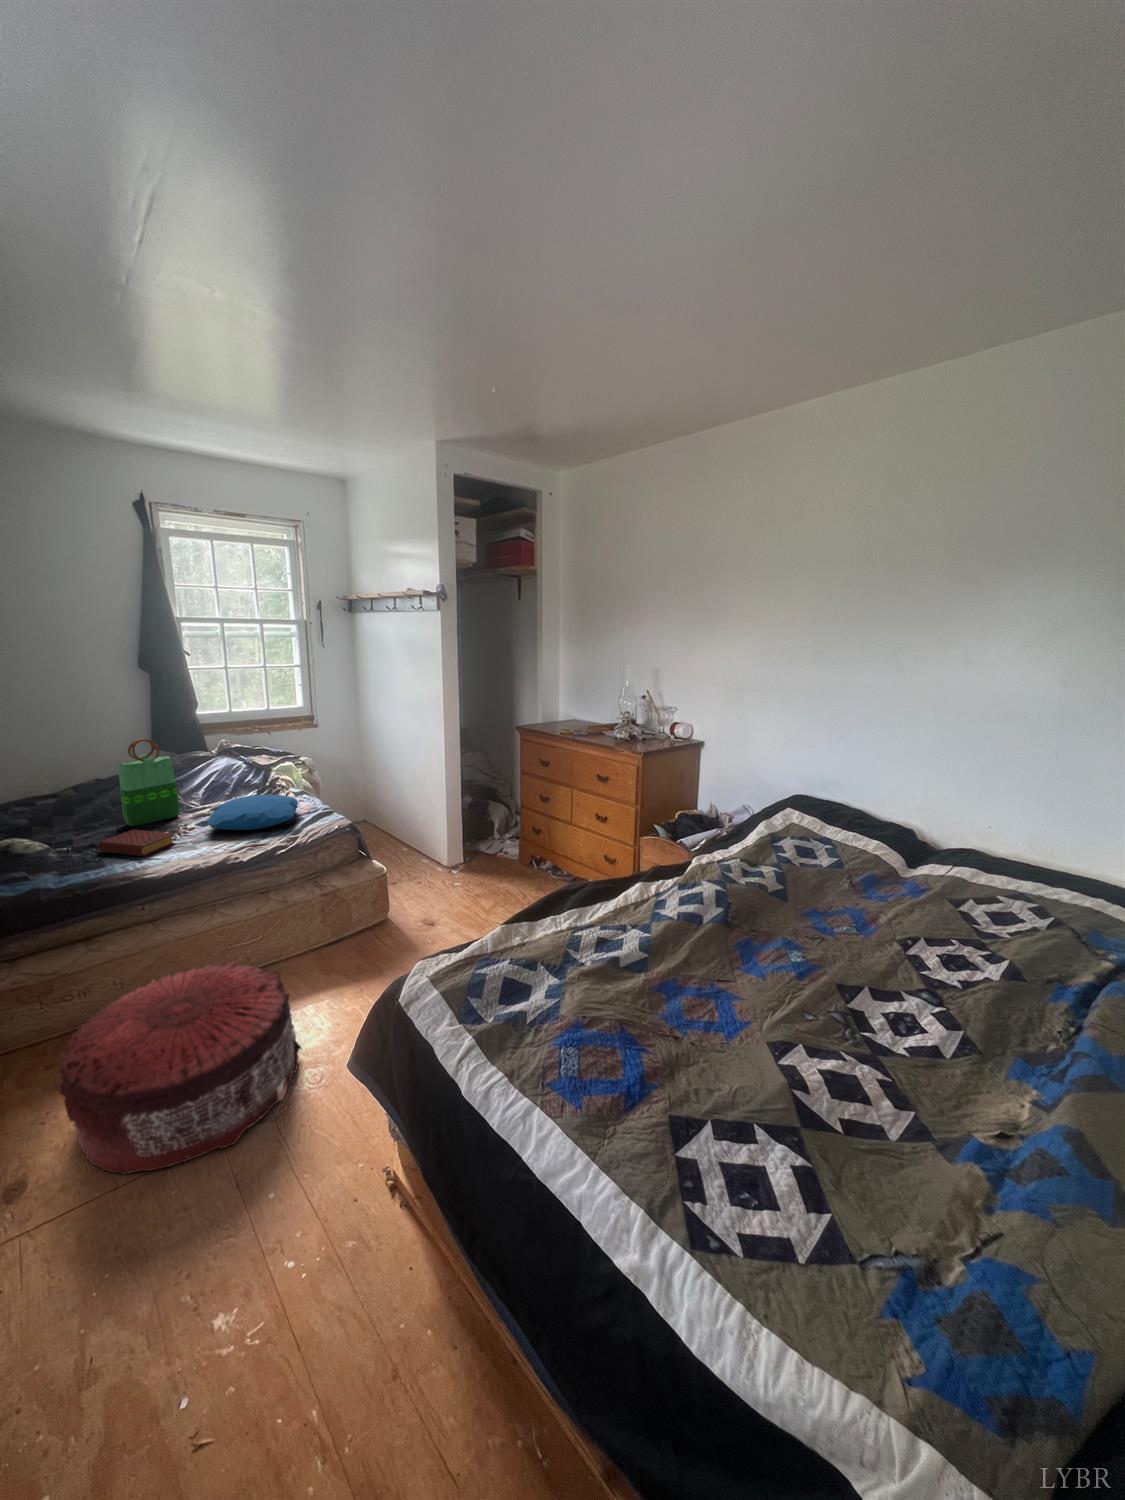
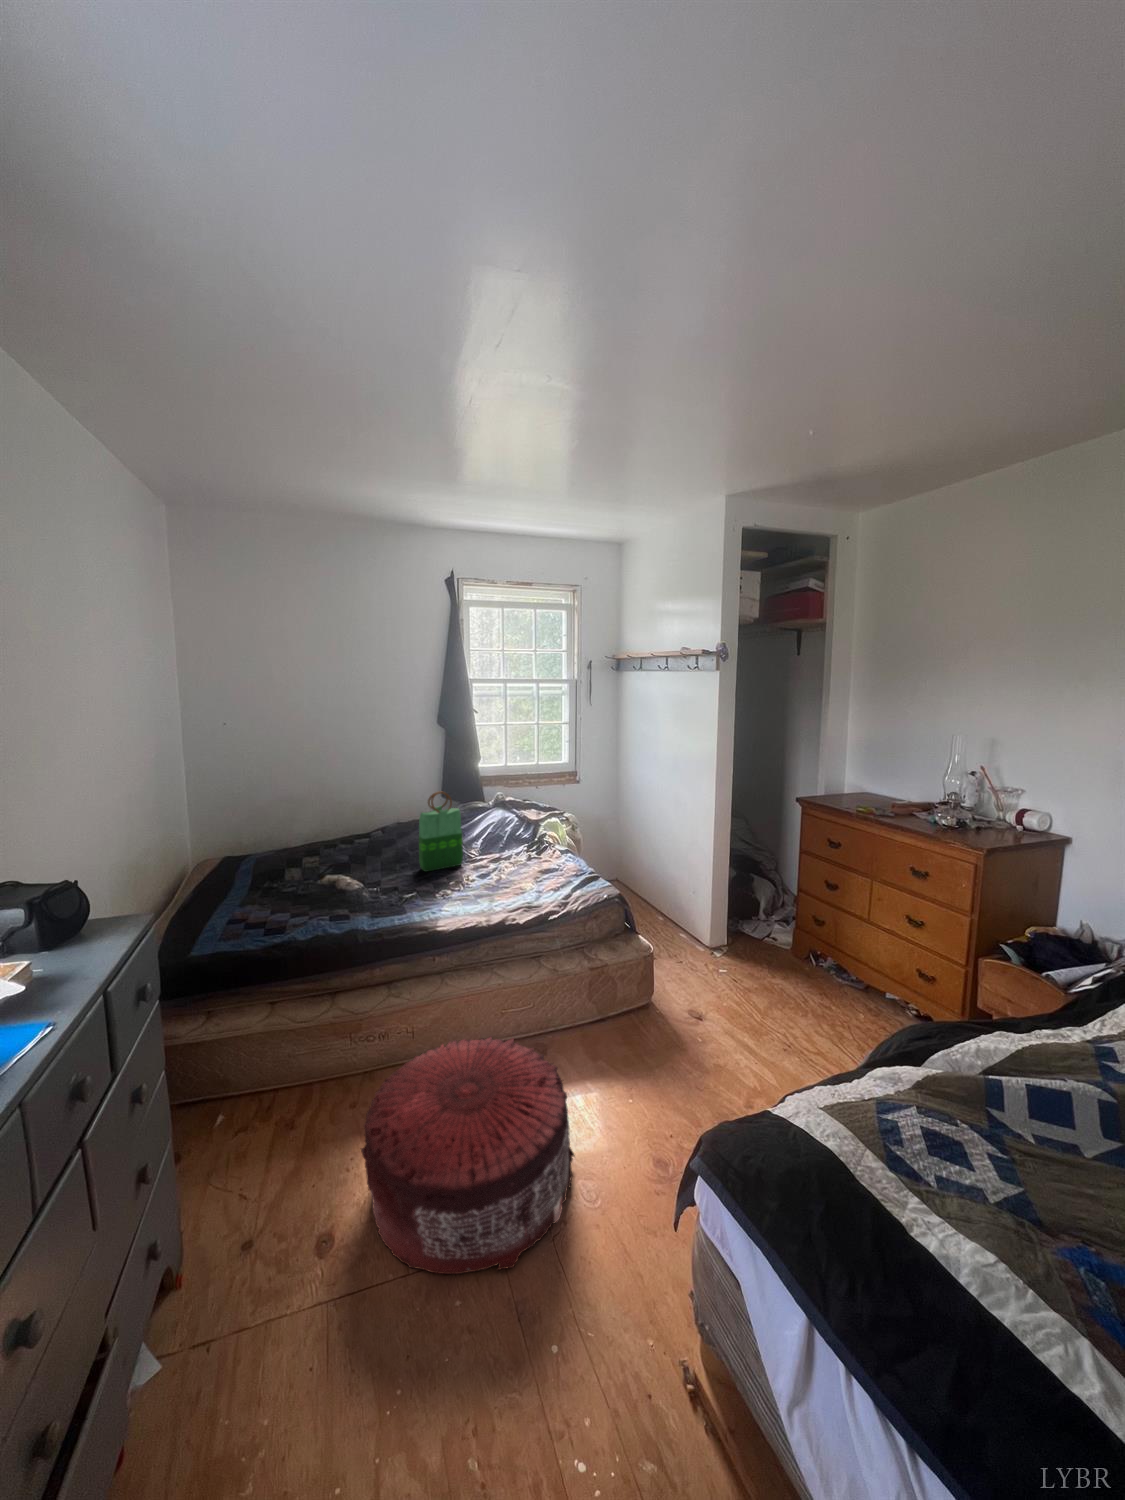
pillow: present [208,795,298,830] -> none [488,852,566,889]
book: present [98,829,175,857] -> none [401,877,461,907]

